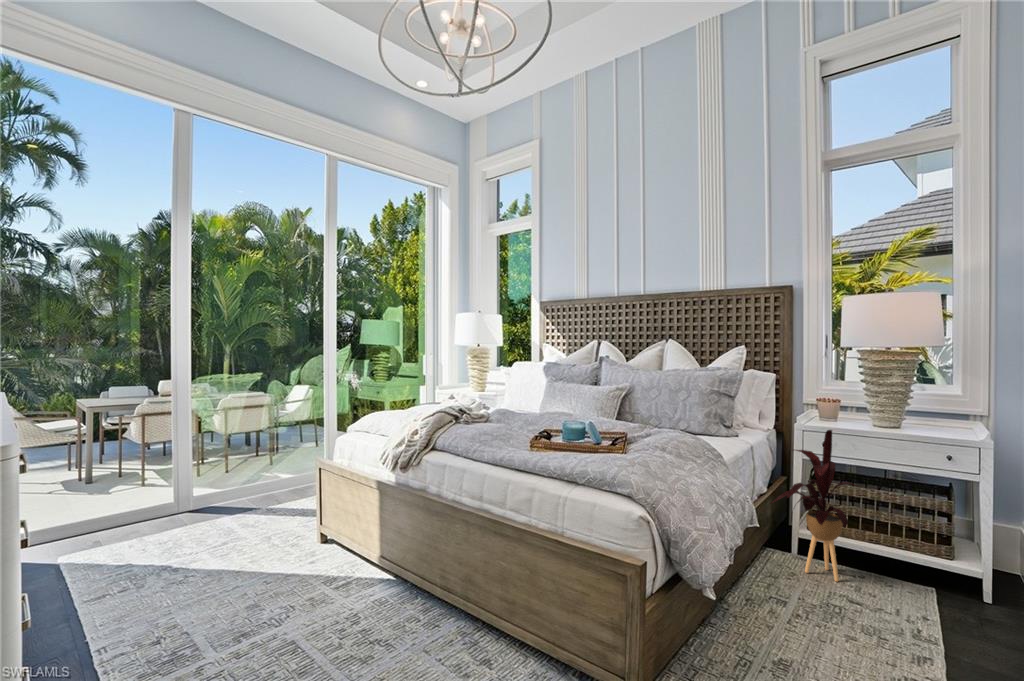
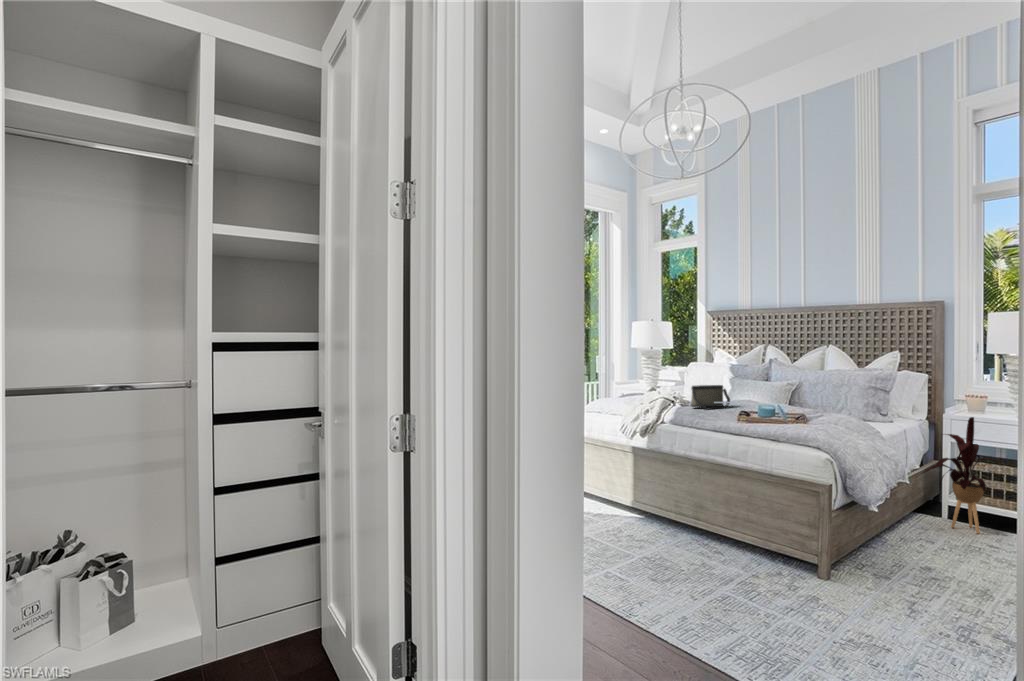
handbag: none [491,390,543,423] -> present [691,385,730,409]

